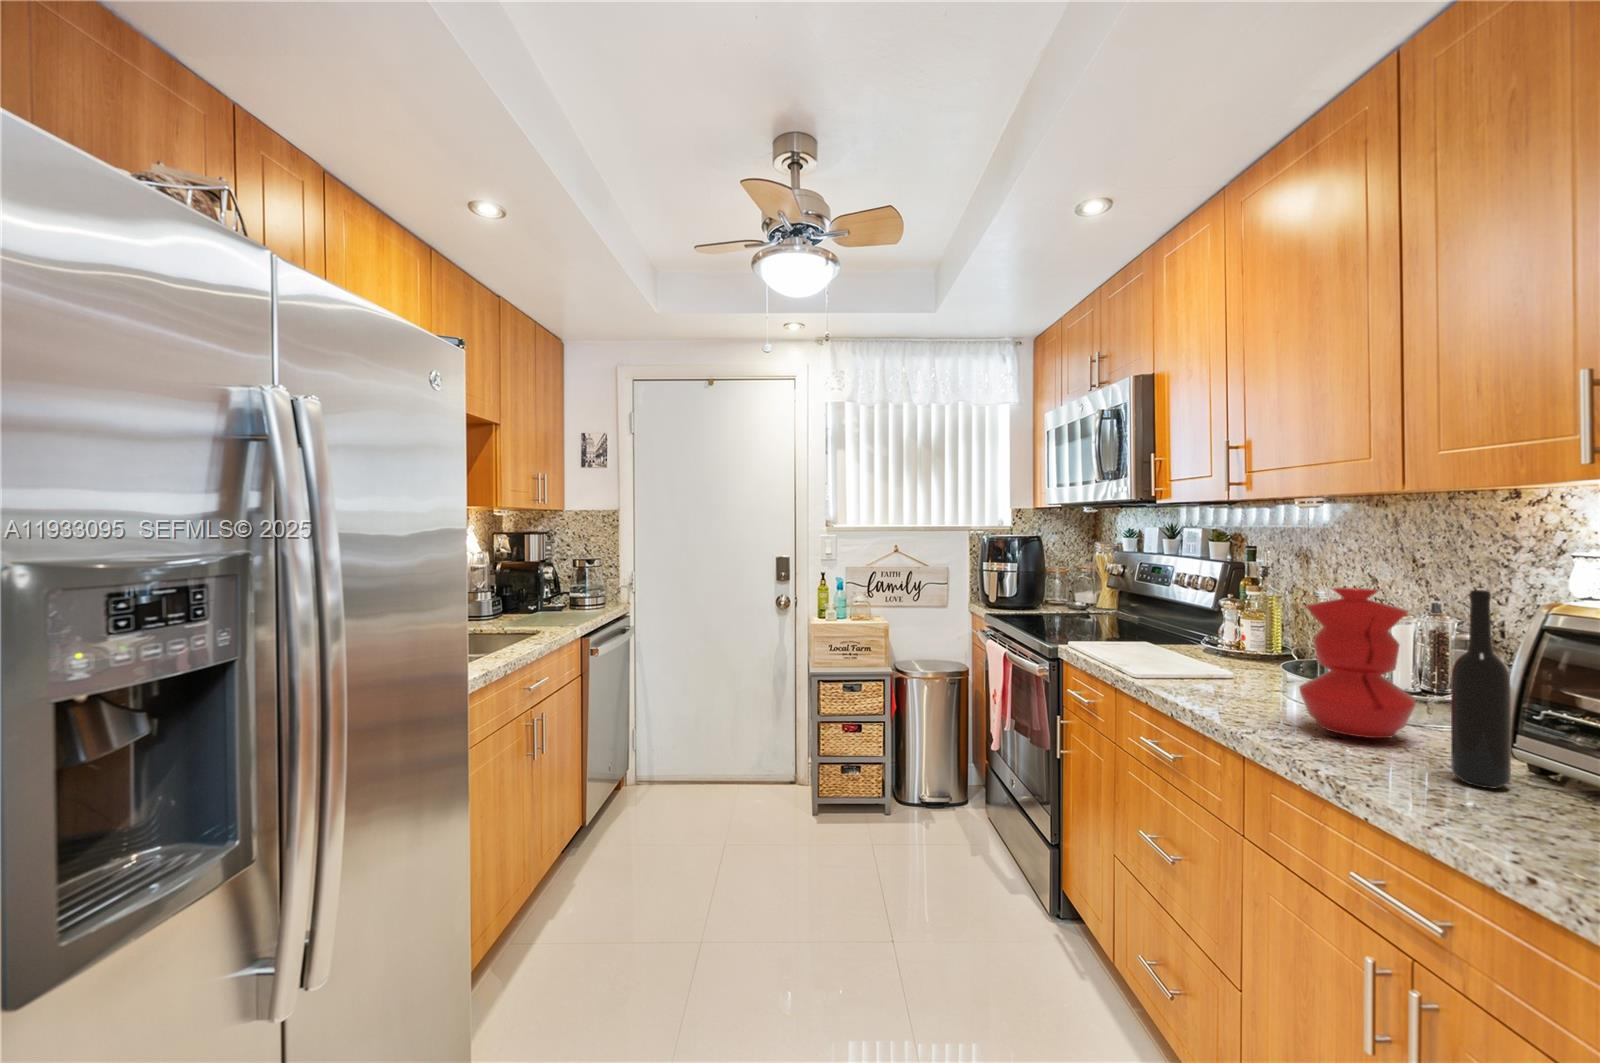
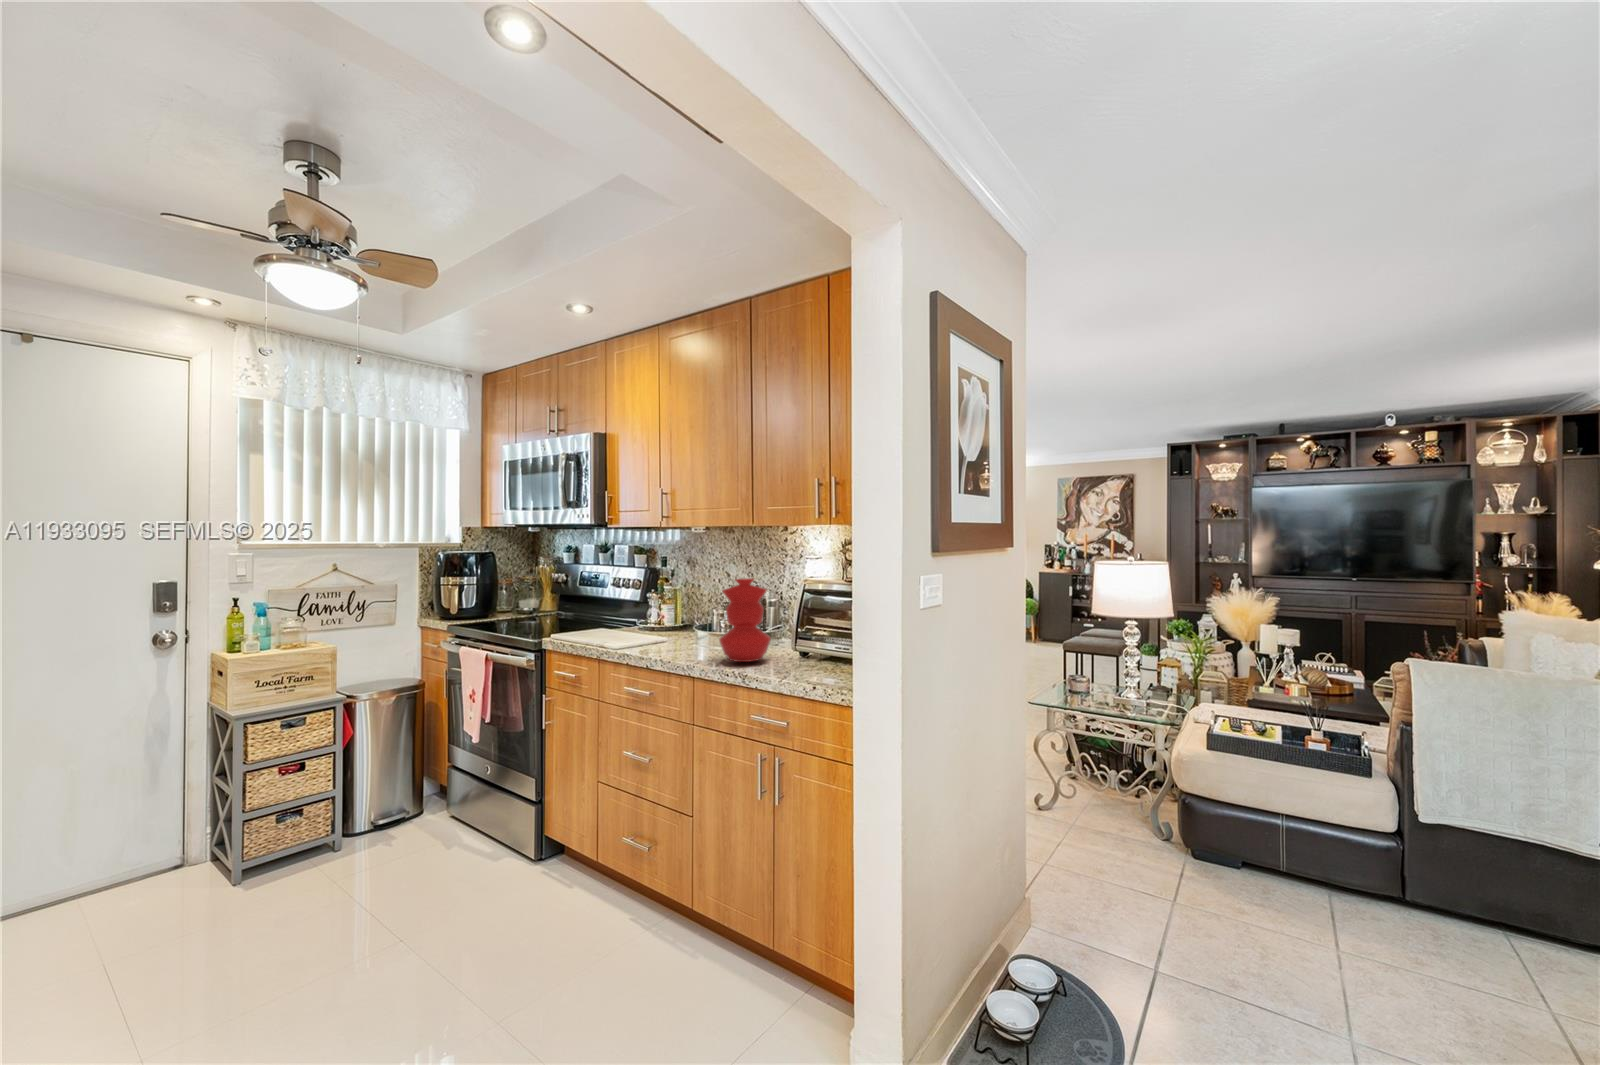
bottle: present [1451,590,1511,788] -> none [791,575,813,673]

